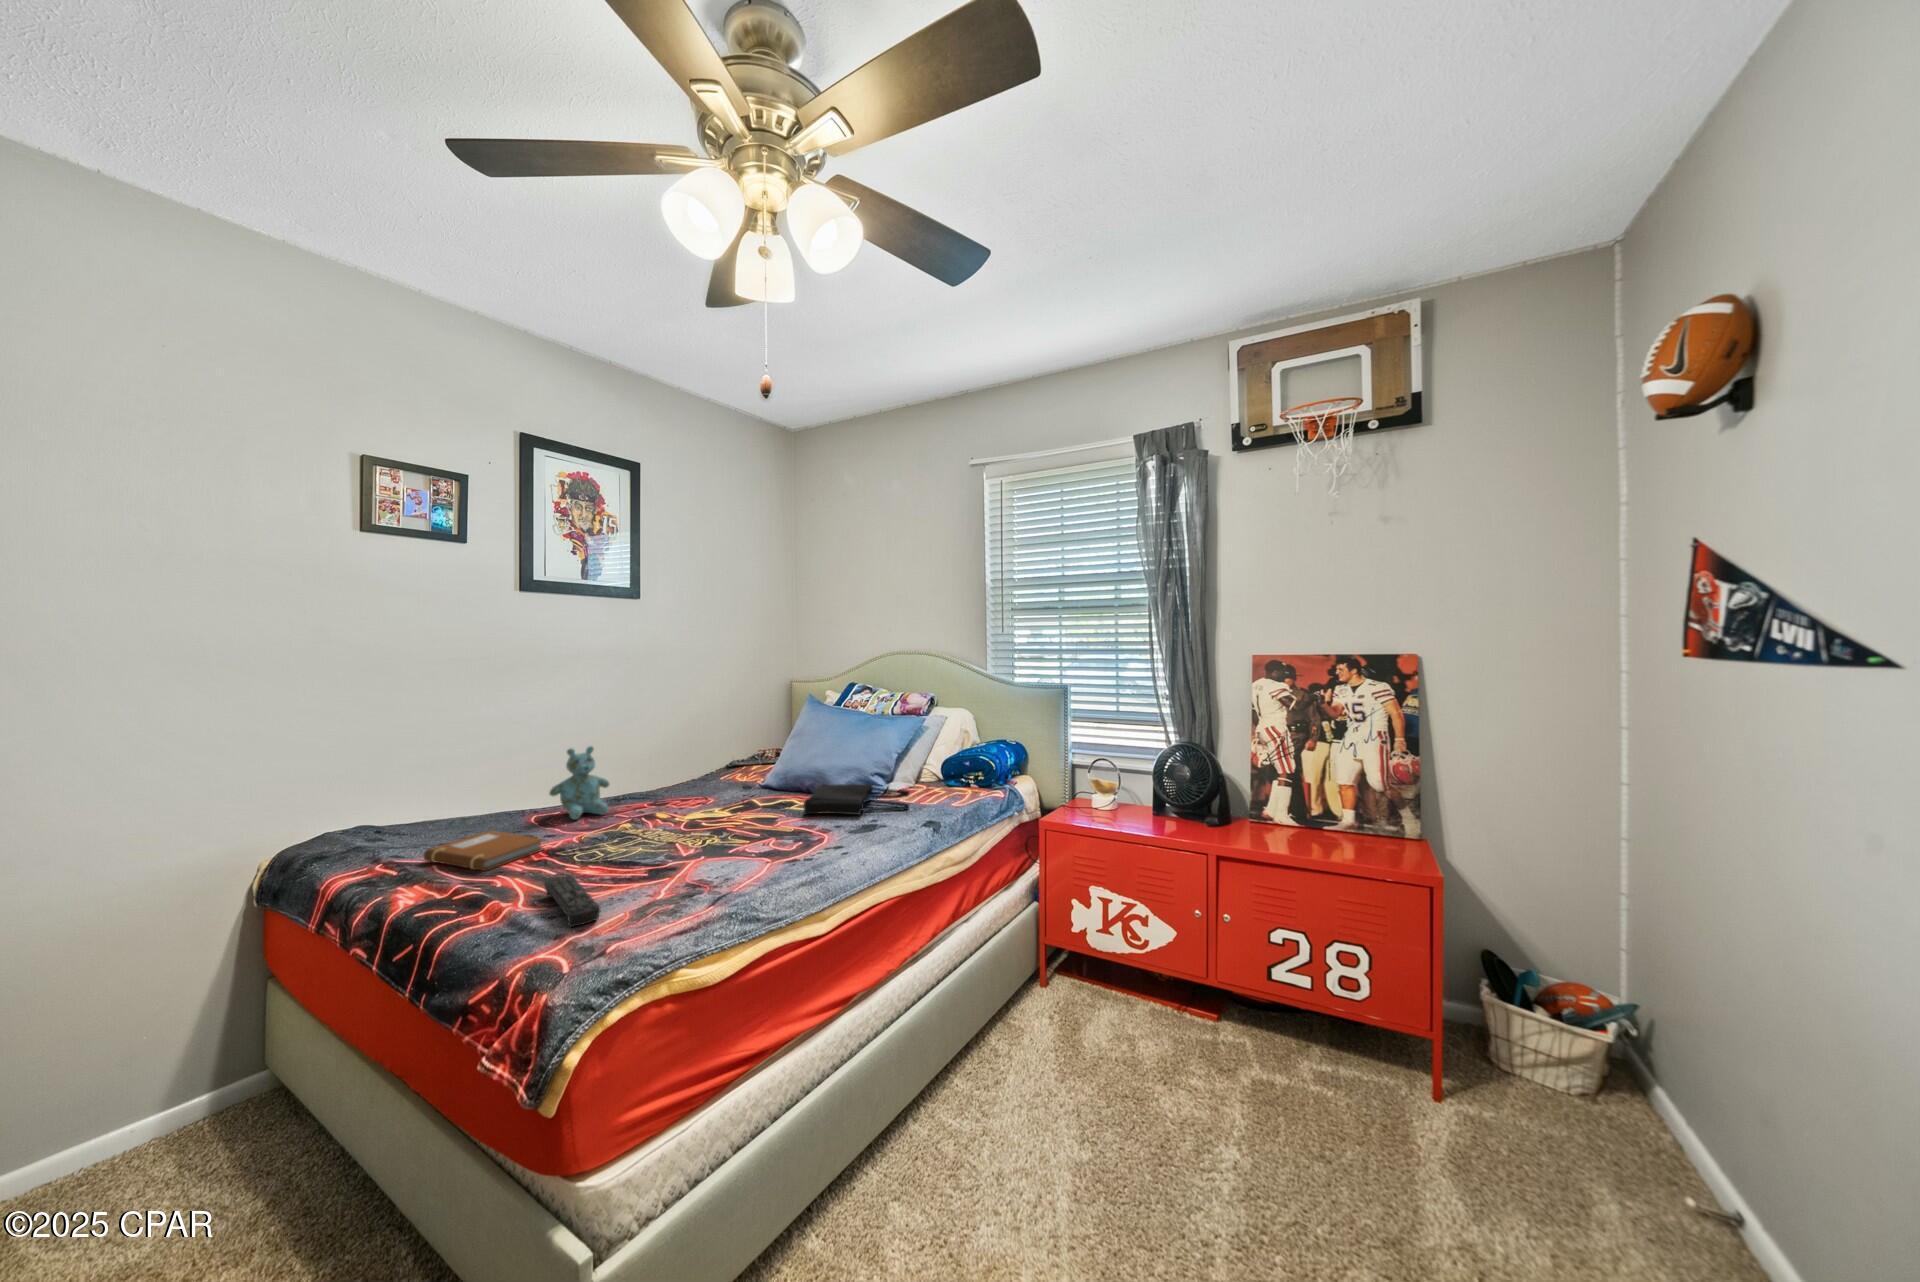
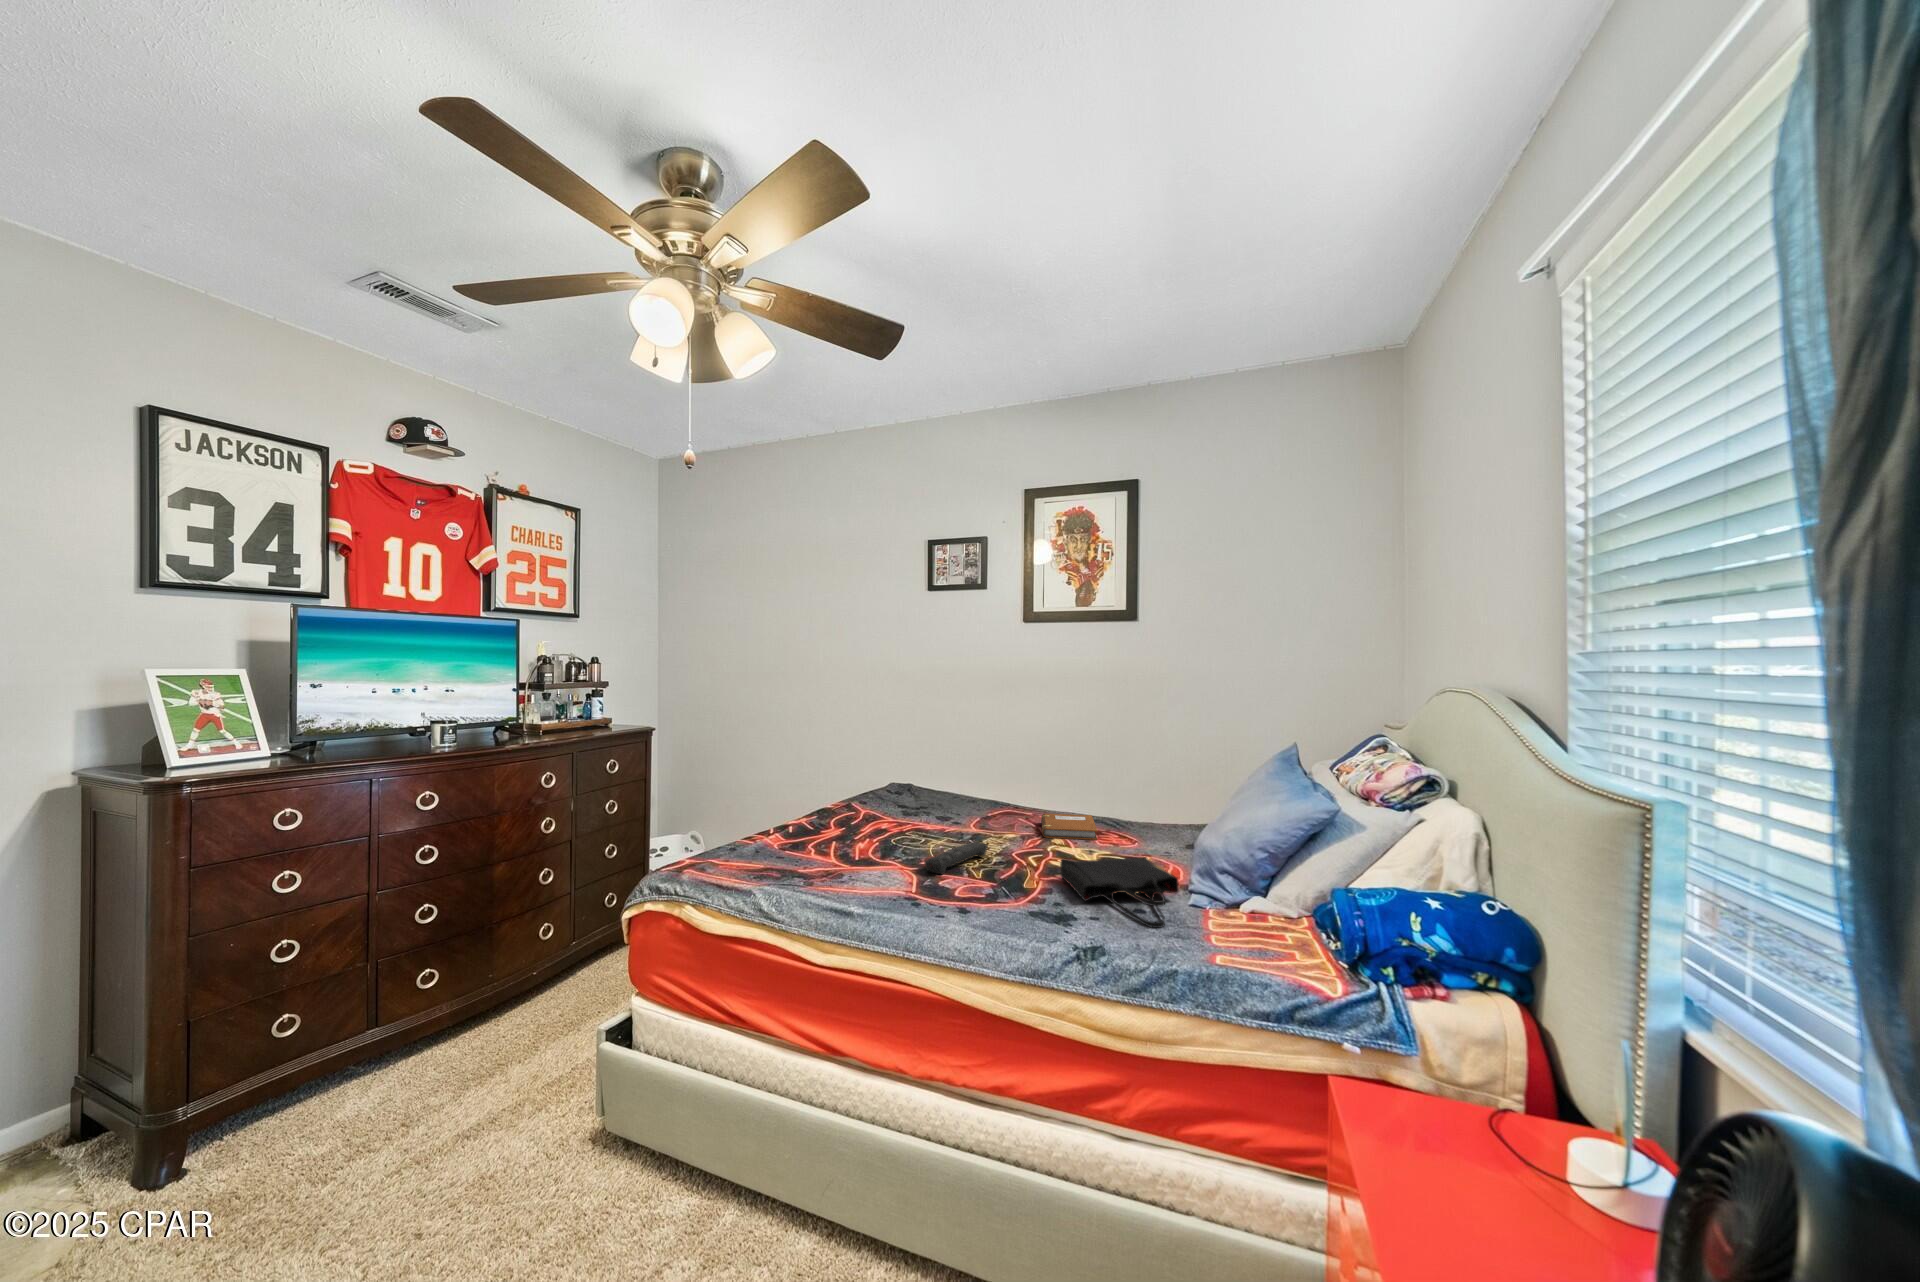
stuffed bear: present [549,746,609,820] -> none [969,755,1017,820]
notebook: present [424,830,544,871] -> present [1041,814,1097,840]
remote control: present [544,875,600,927] -> present [924,842,988,874]

